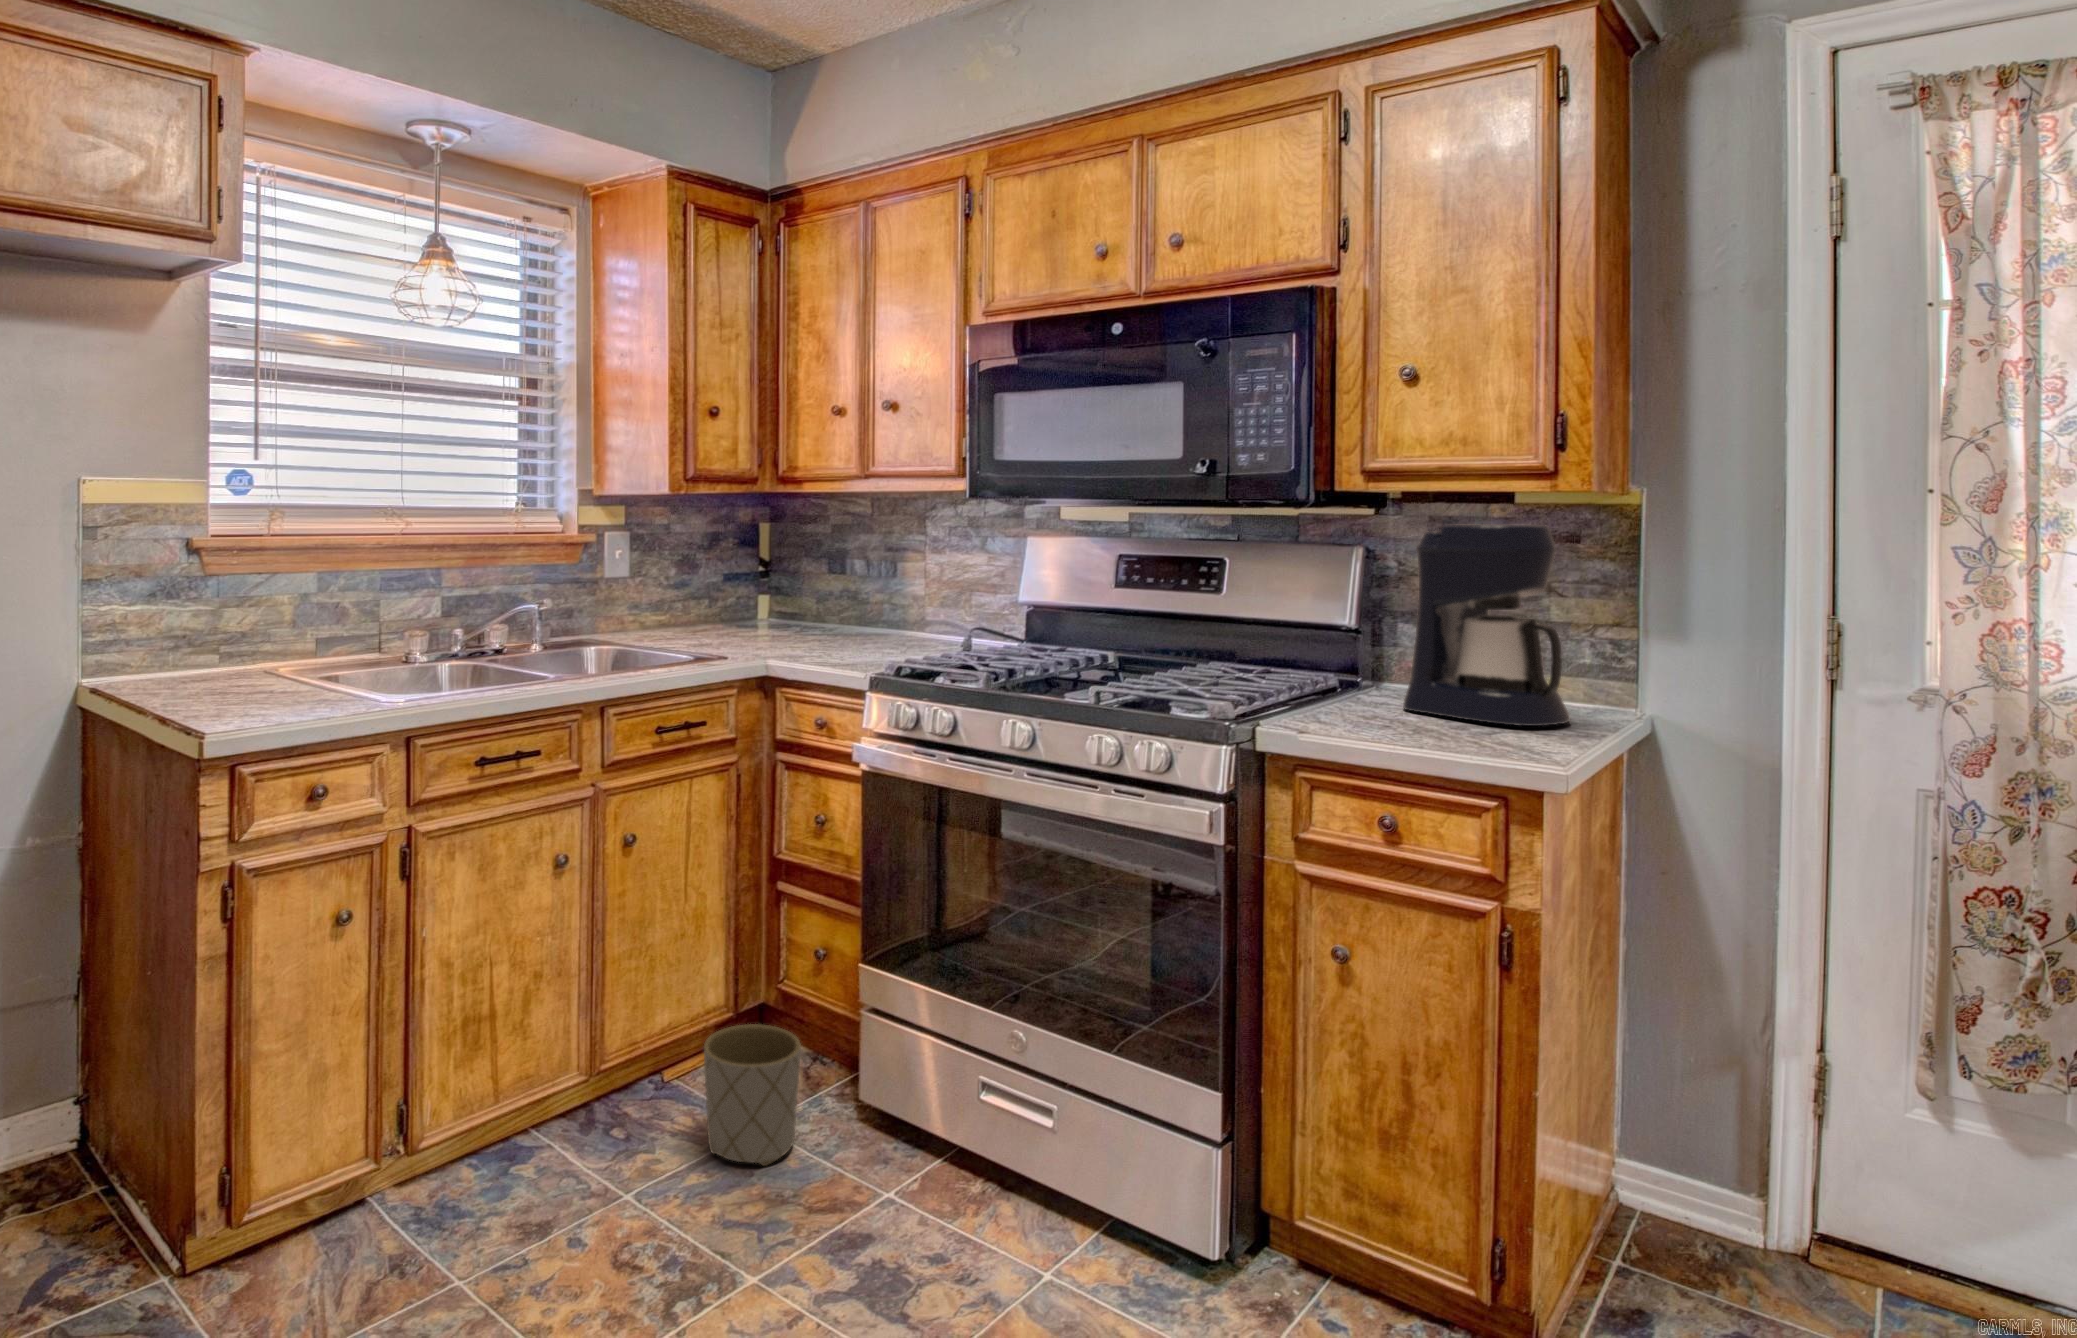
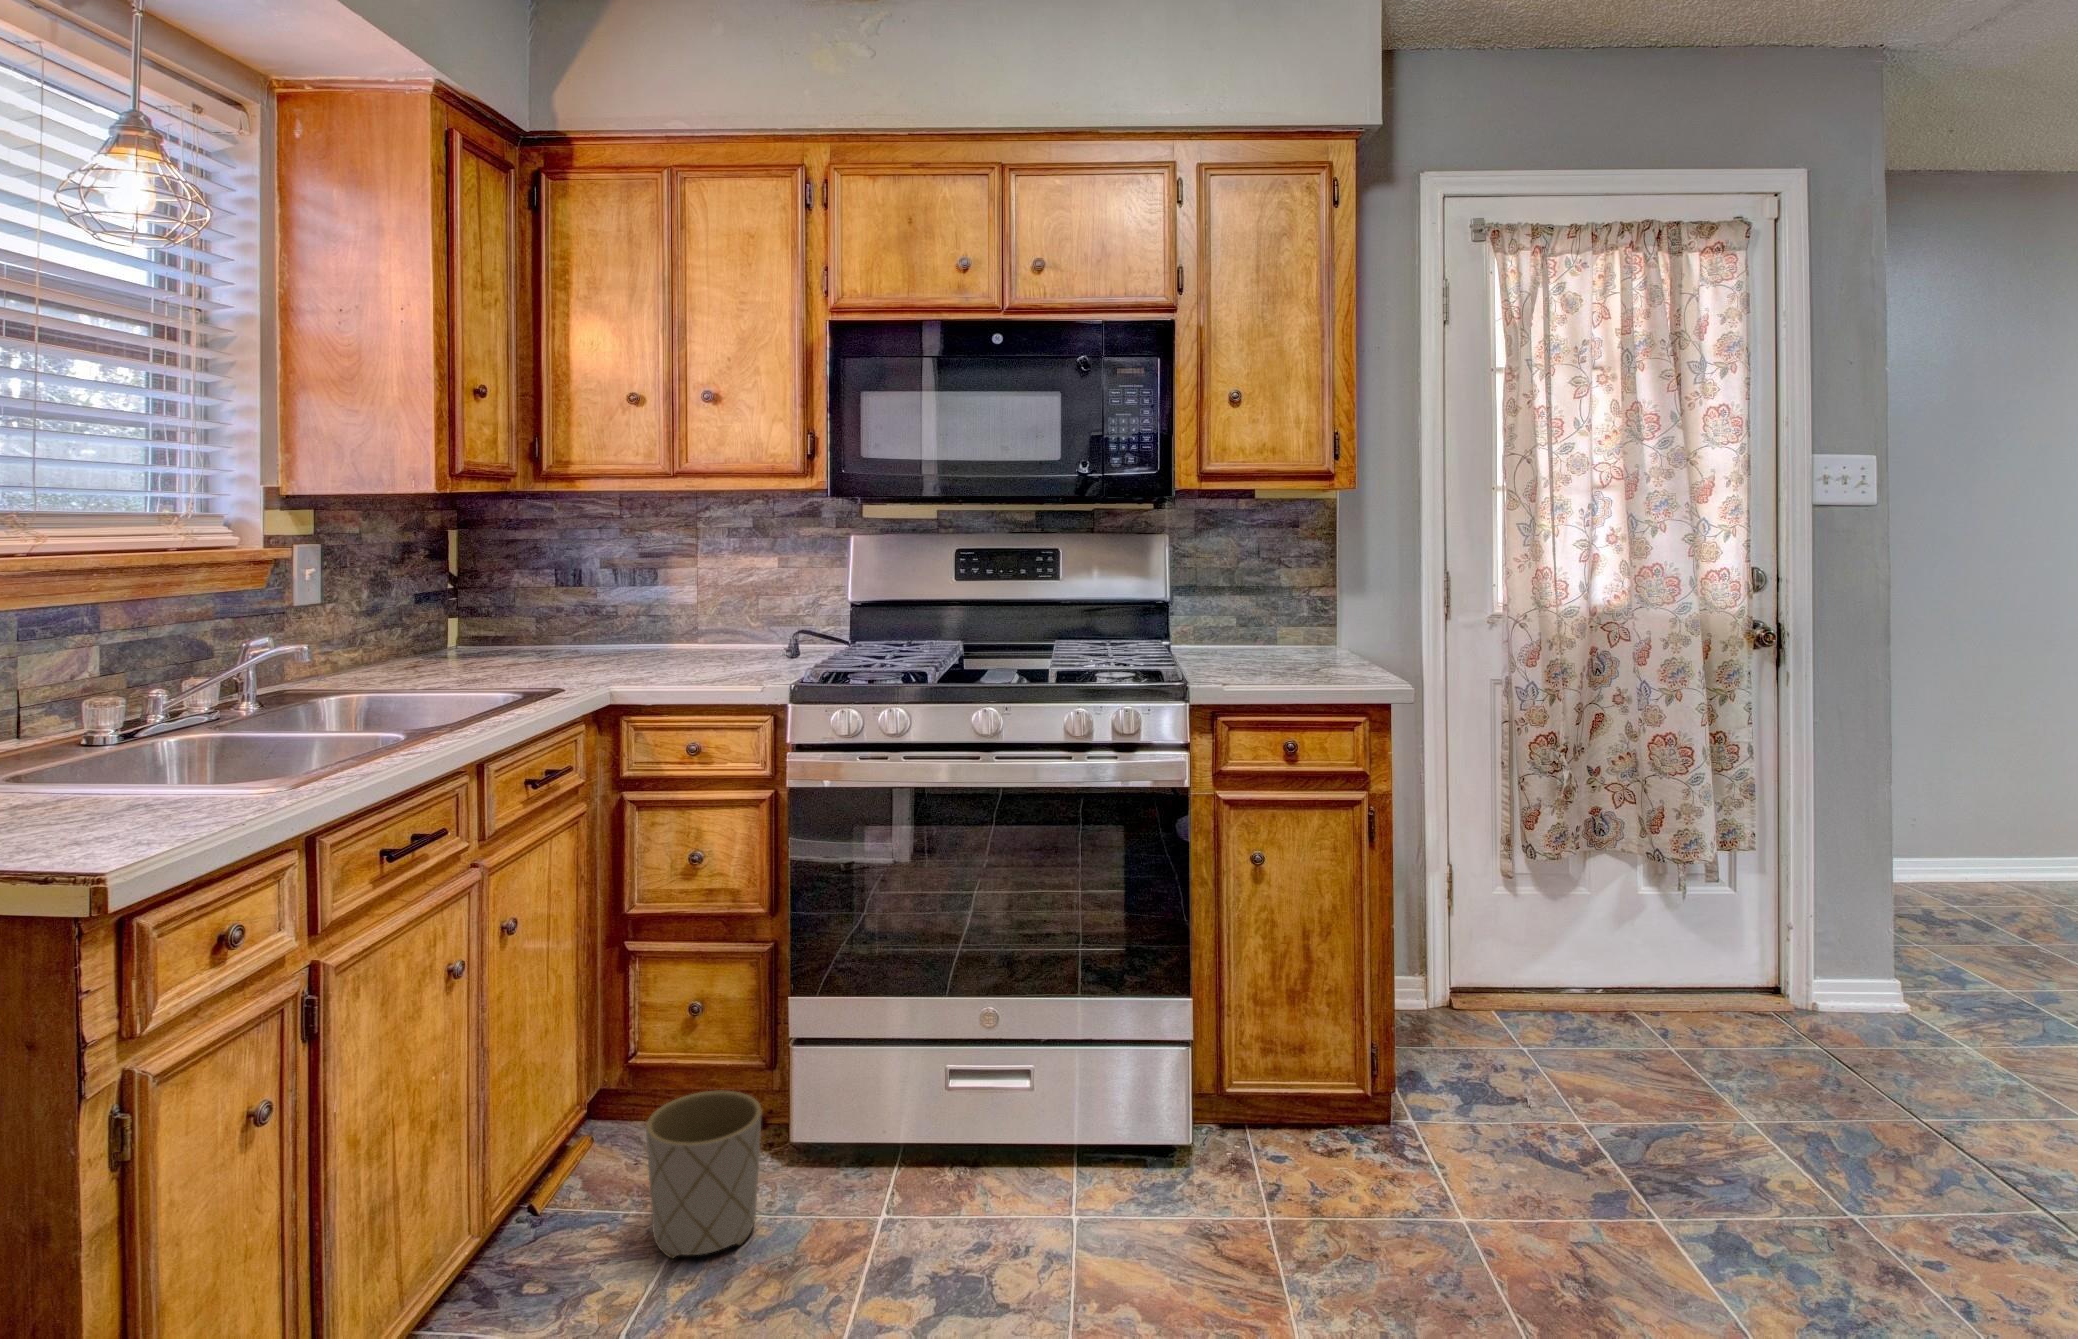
coffee maker: present [1403,525,1571,726] -> none [1231,514,1343,666]

